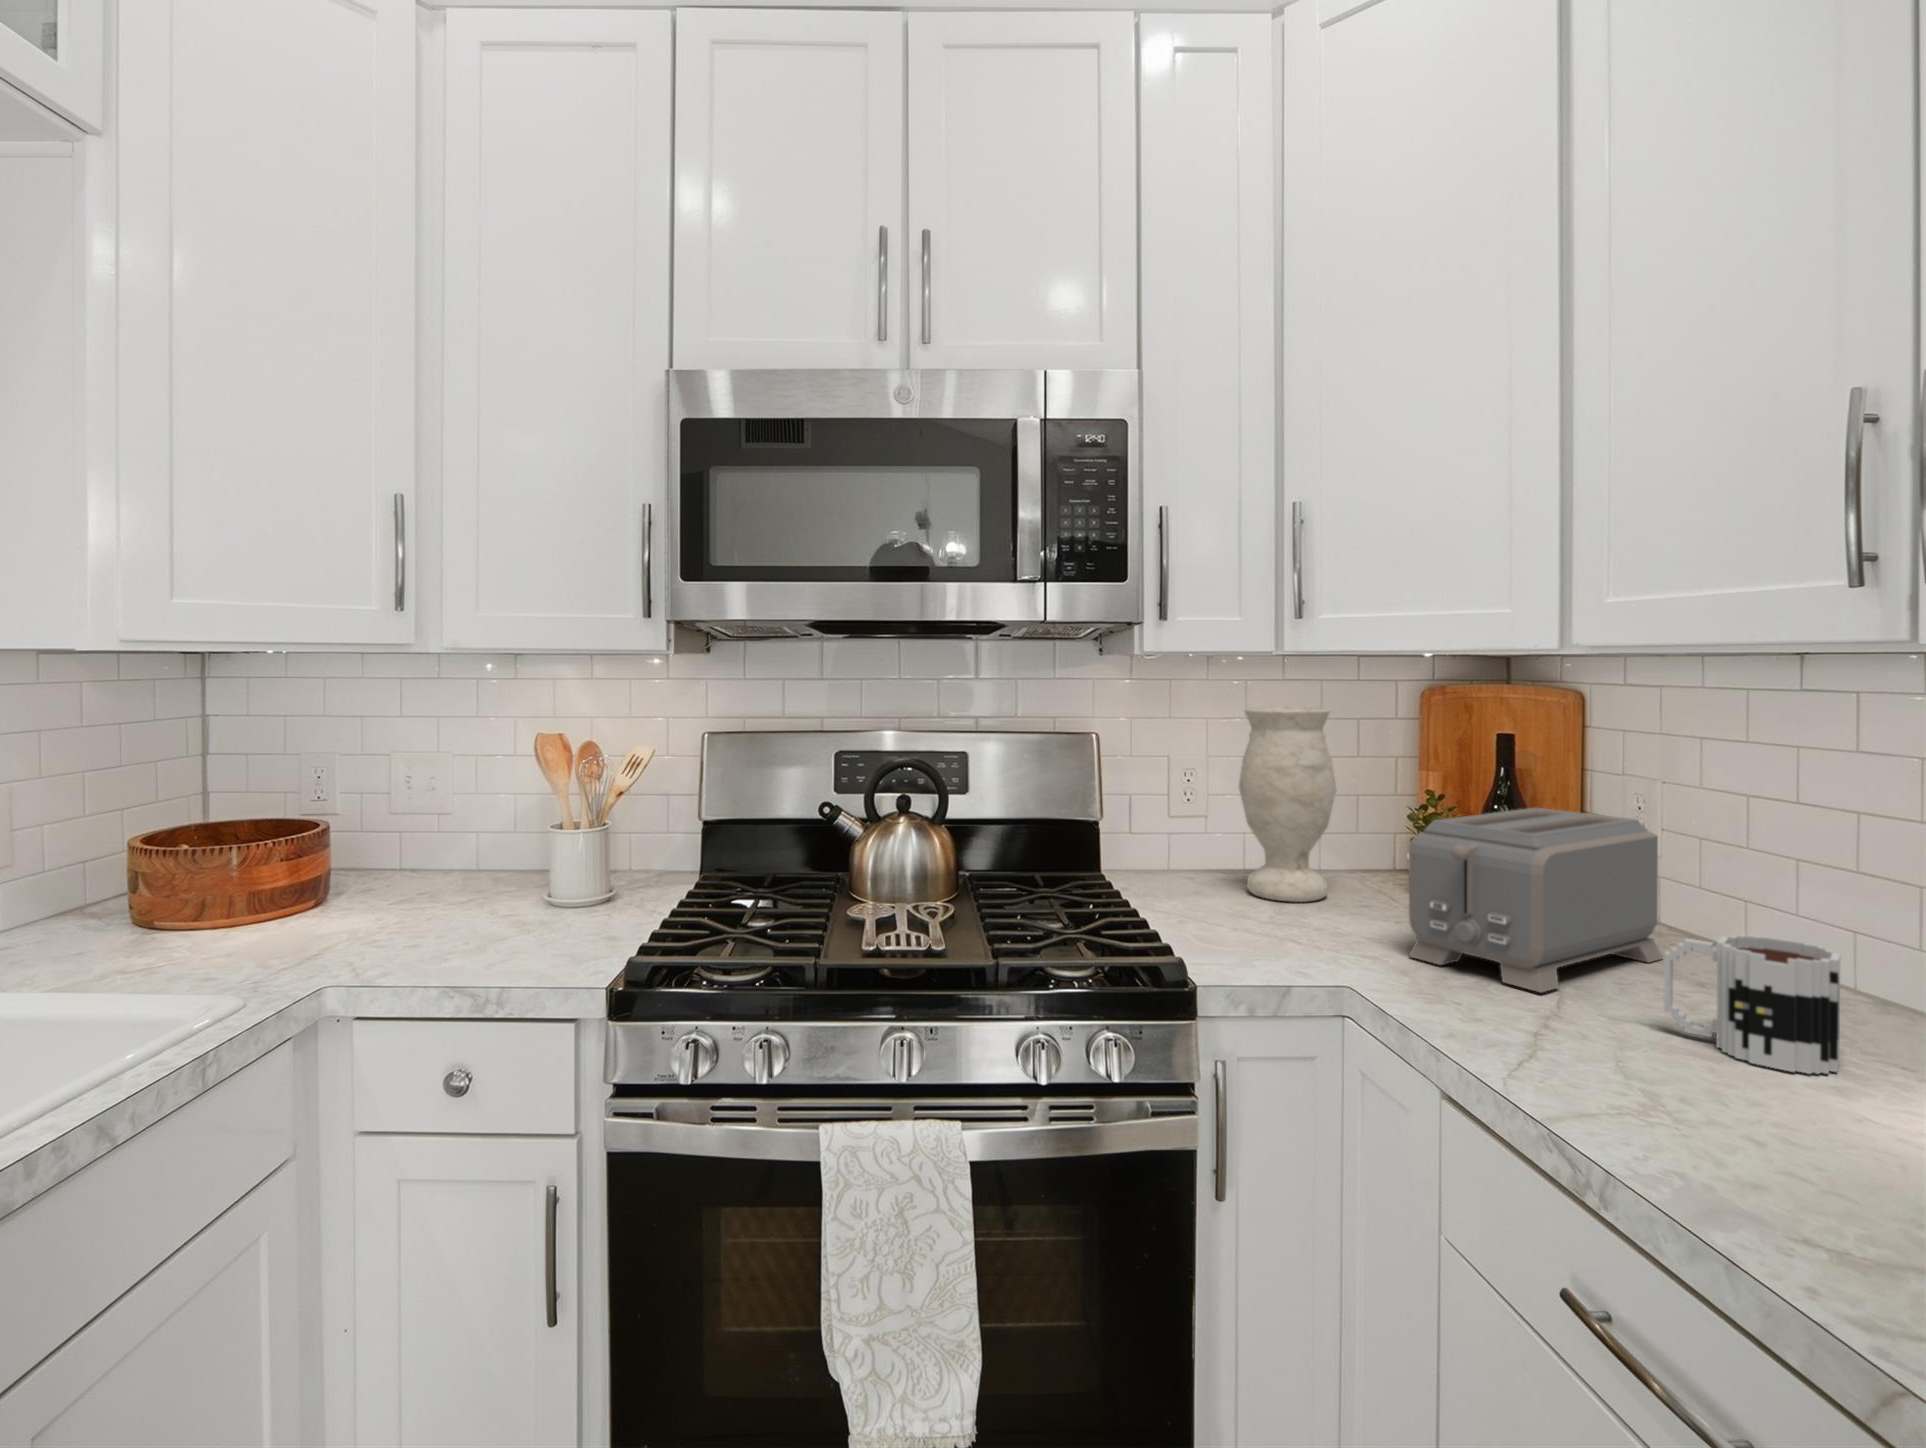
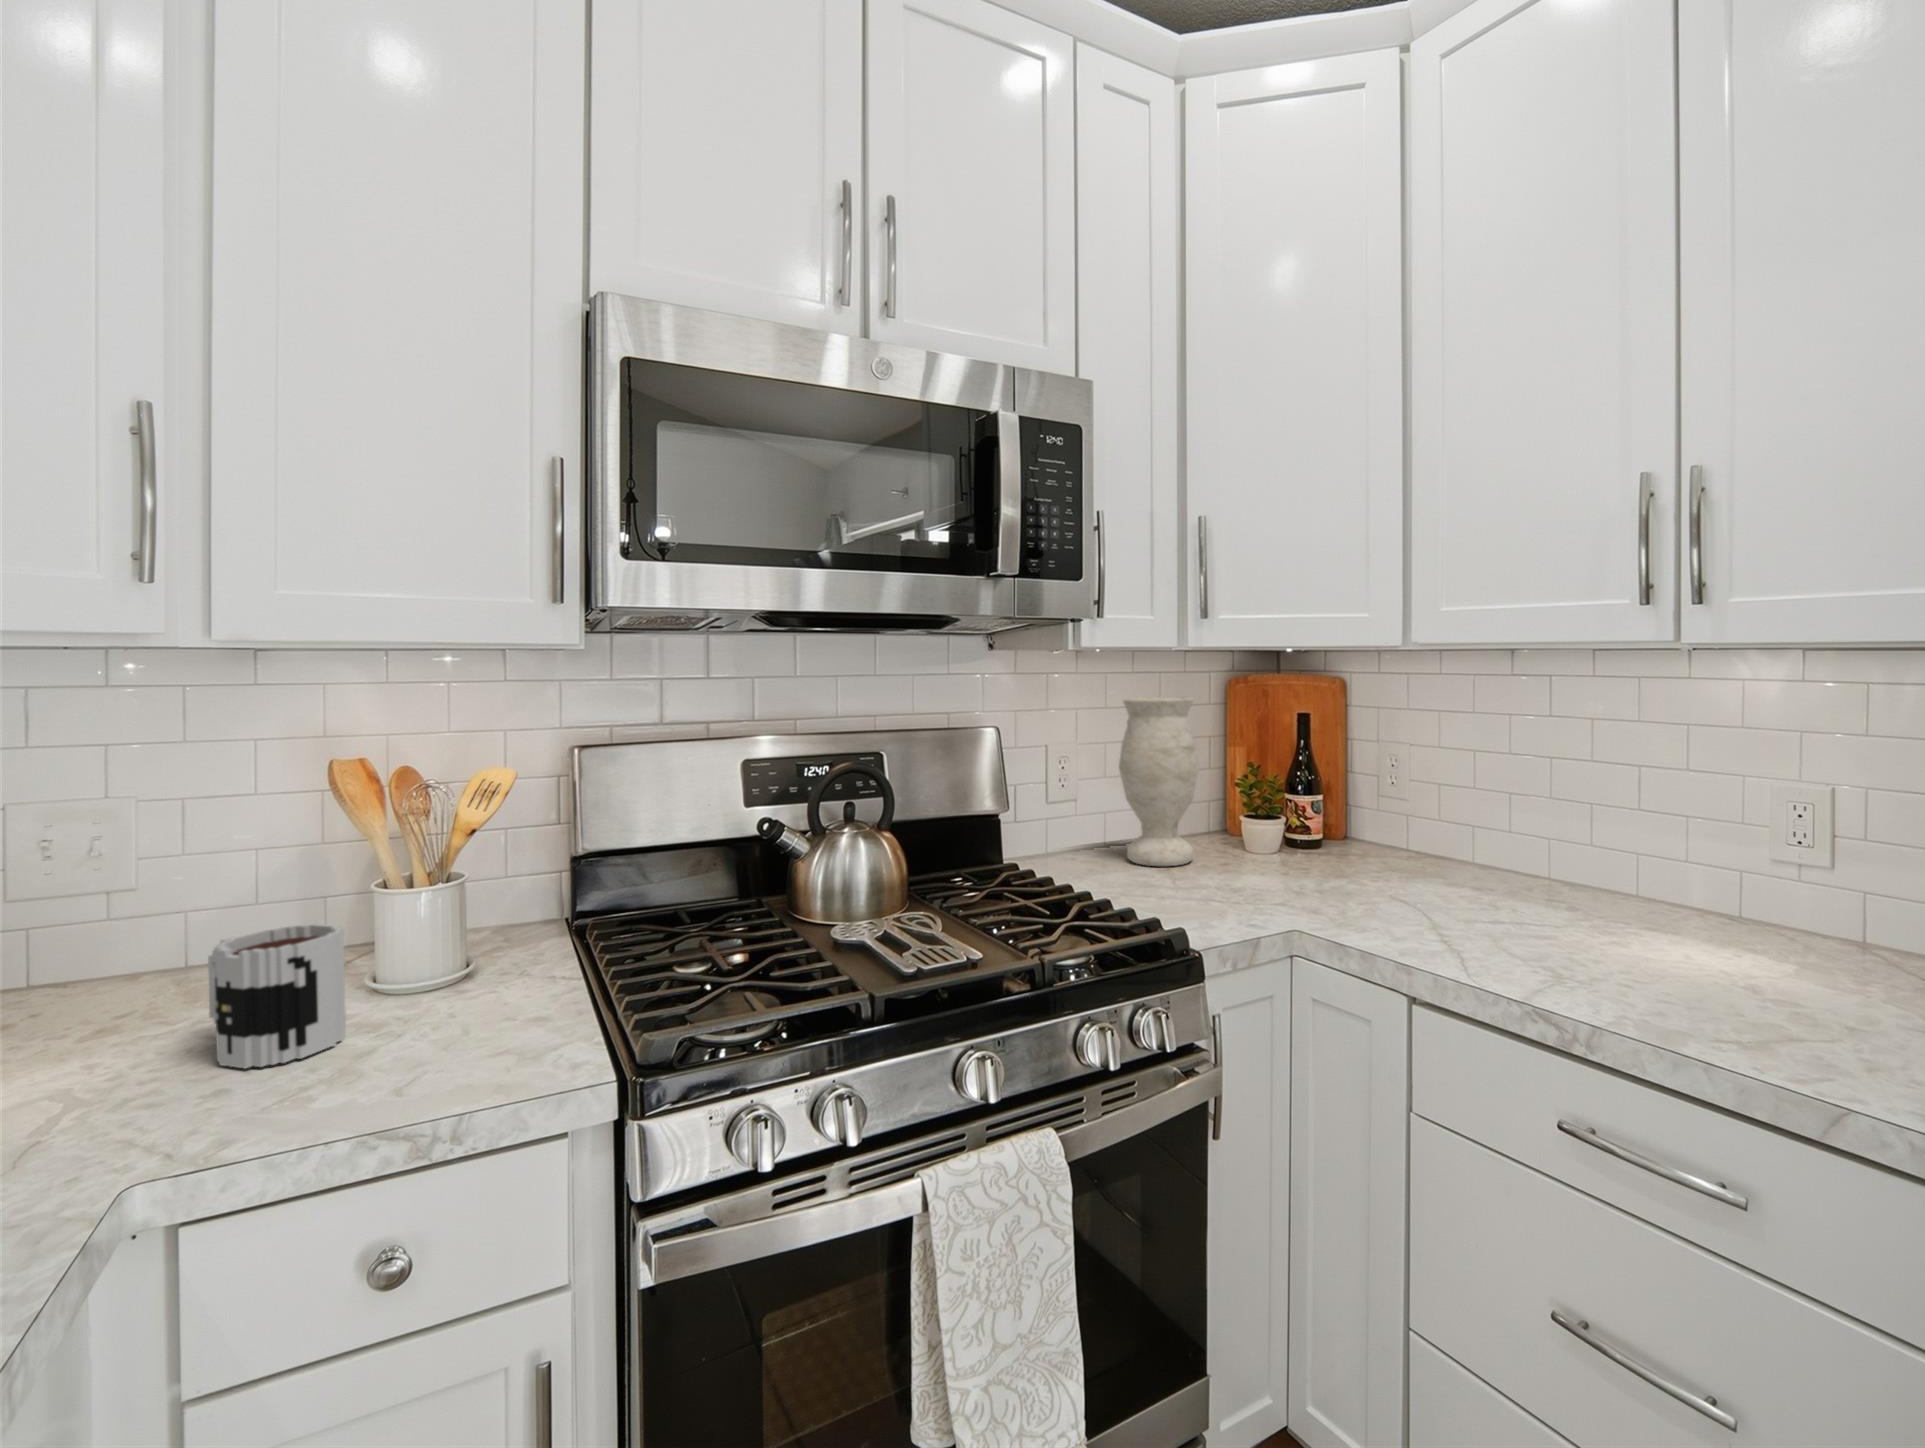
toaster: present [1409,808,1663,992] -> none [1313,769,1451,911]
mug: present [1664,935,1840,1074] -> present [208,924,346,1068]

